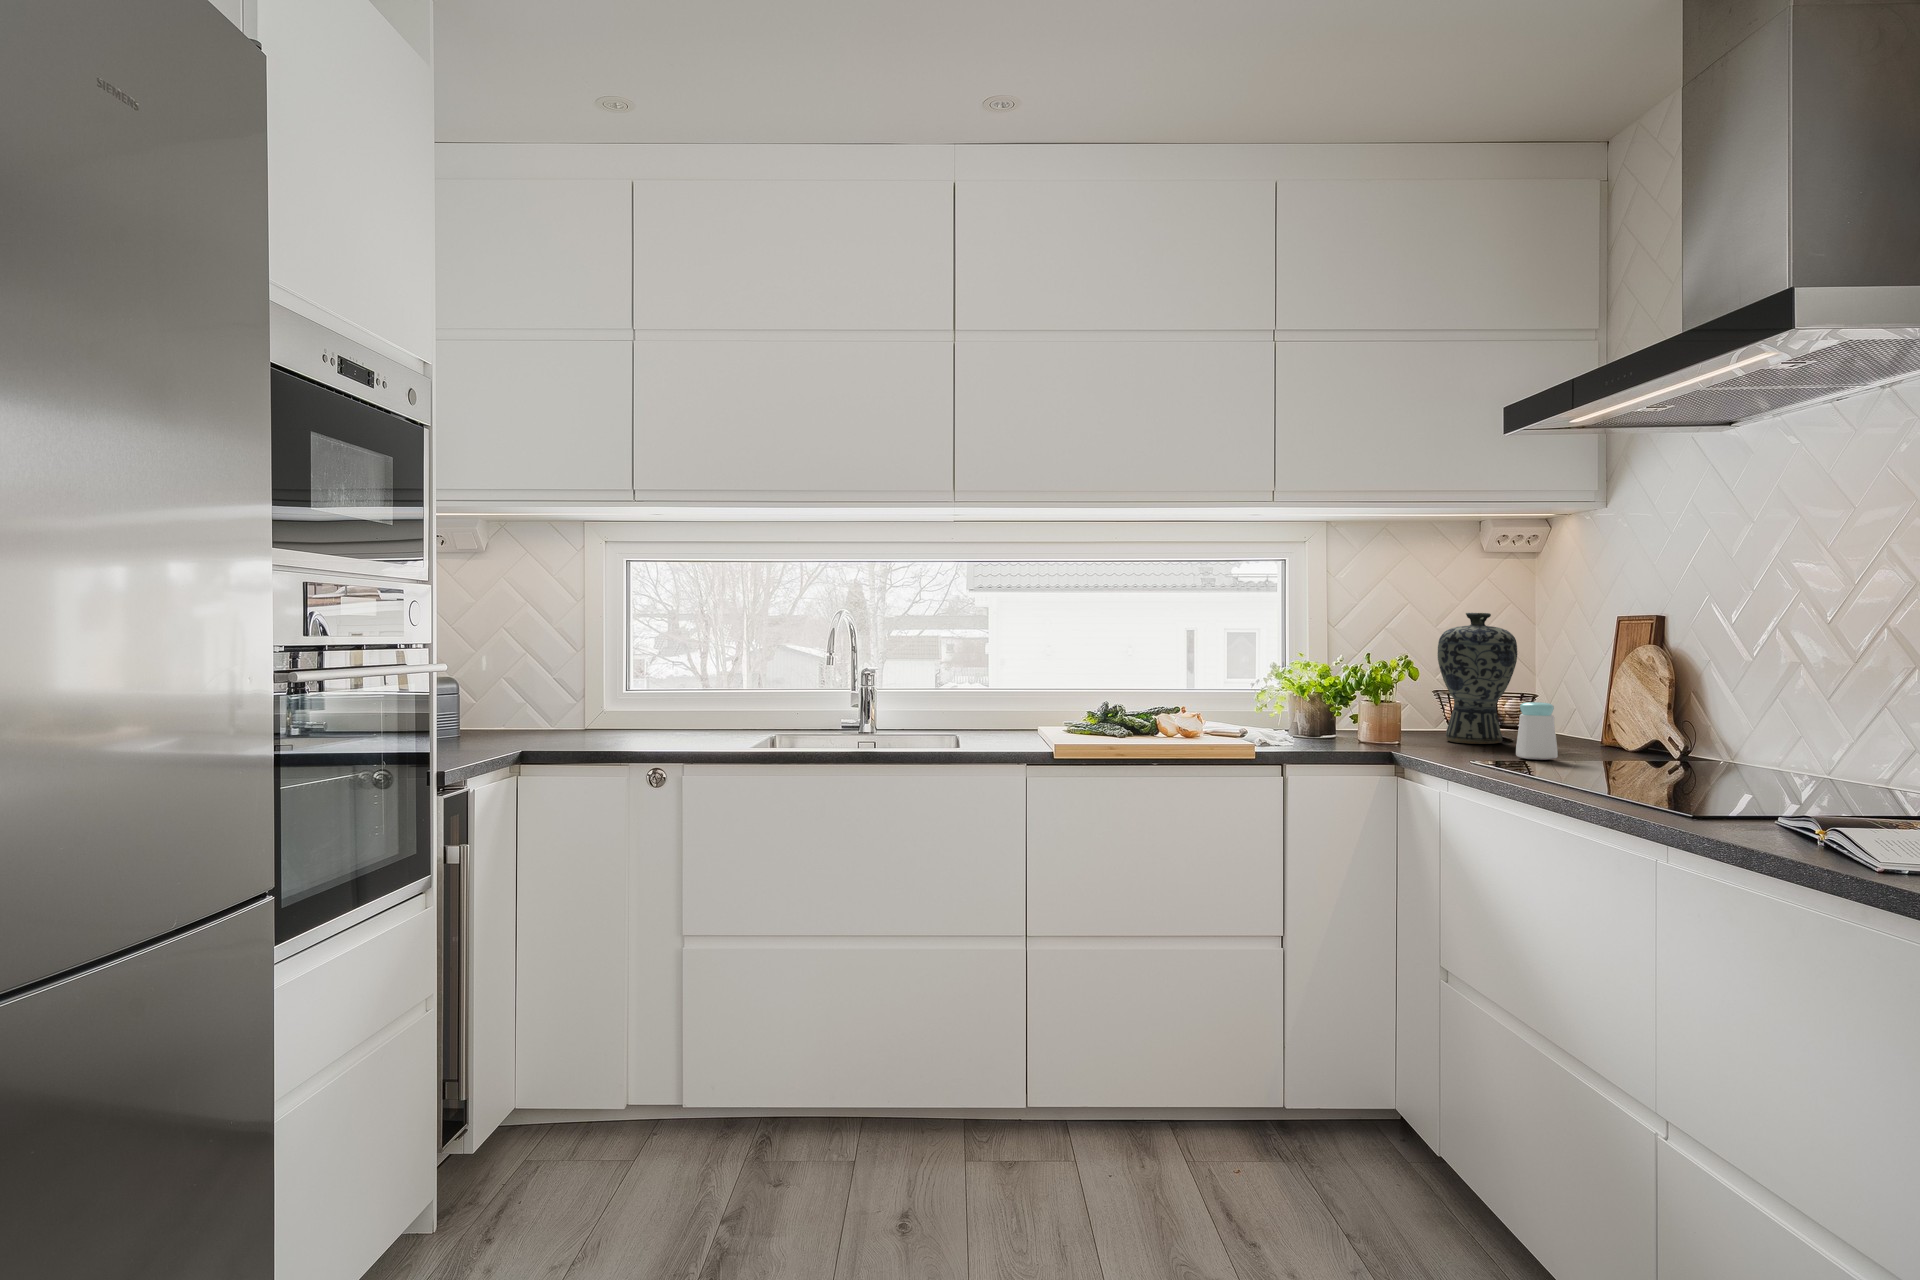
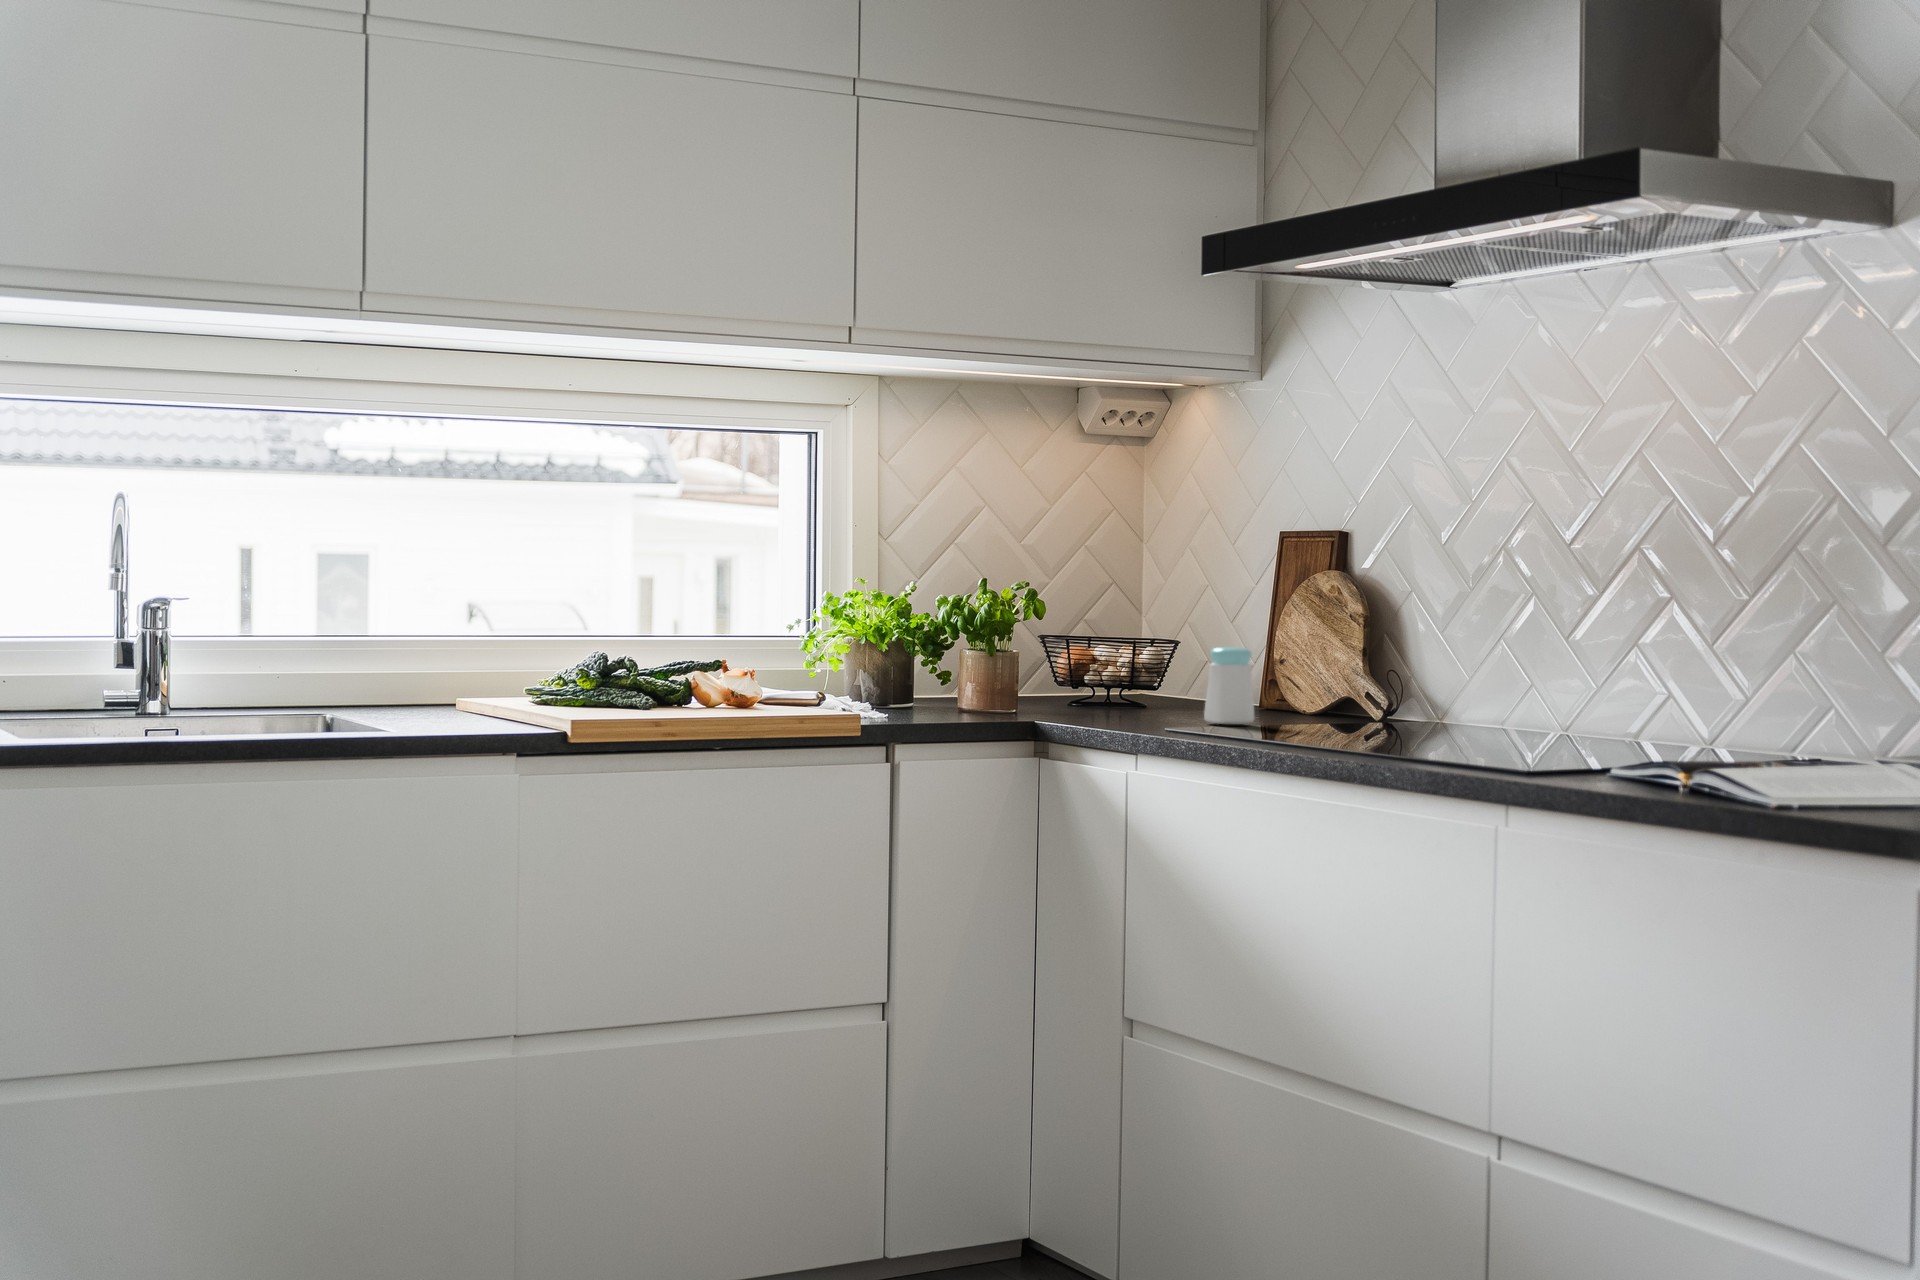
vase: present [1438,613,1517,744] -> none [1071,522,1174,708]

